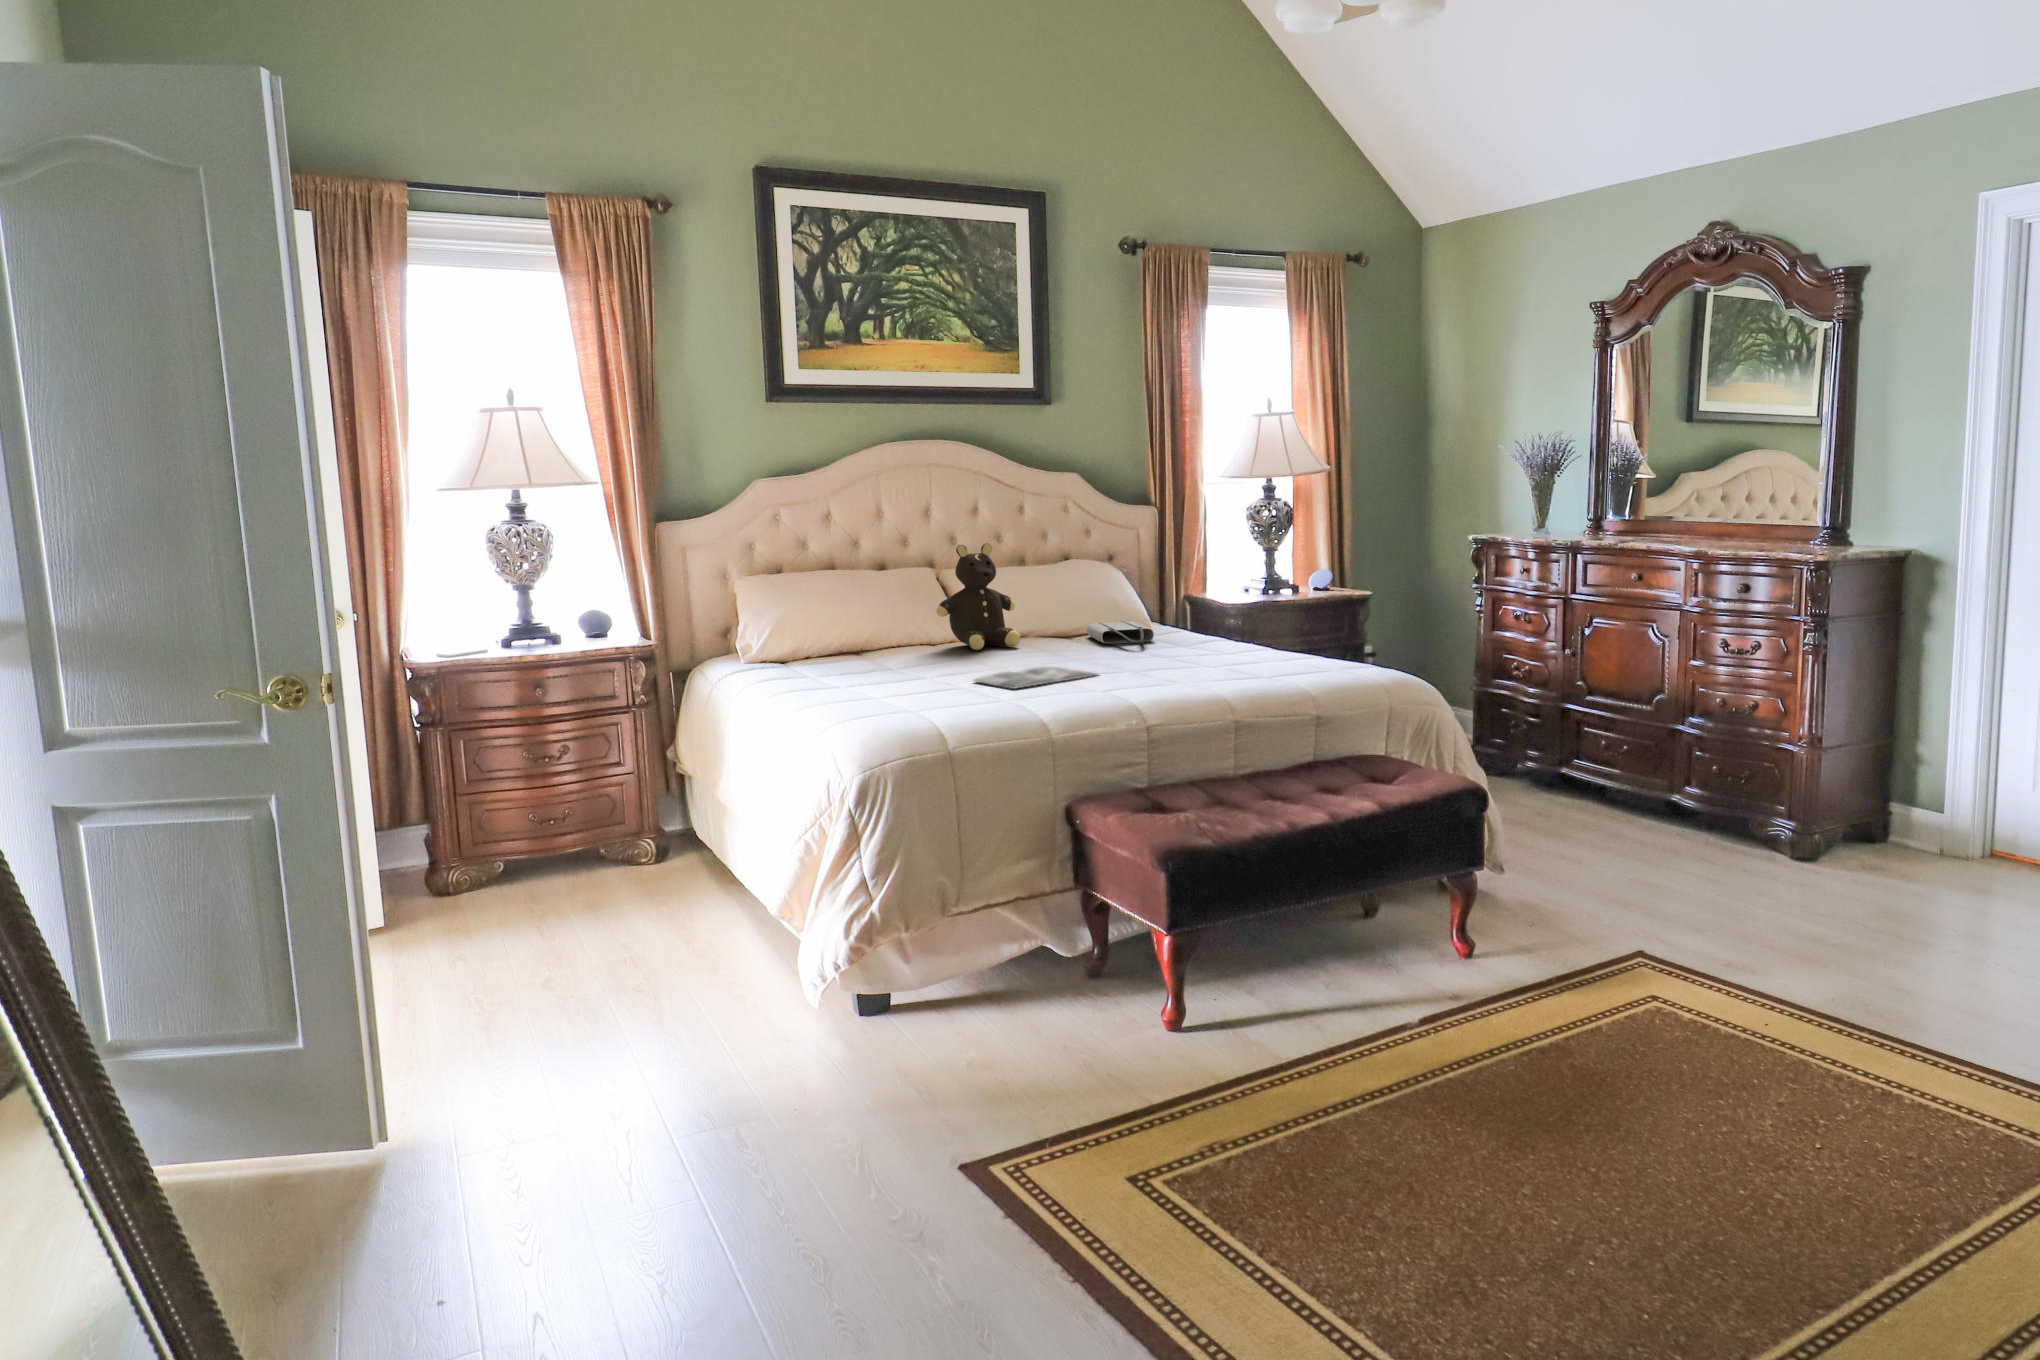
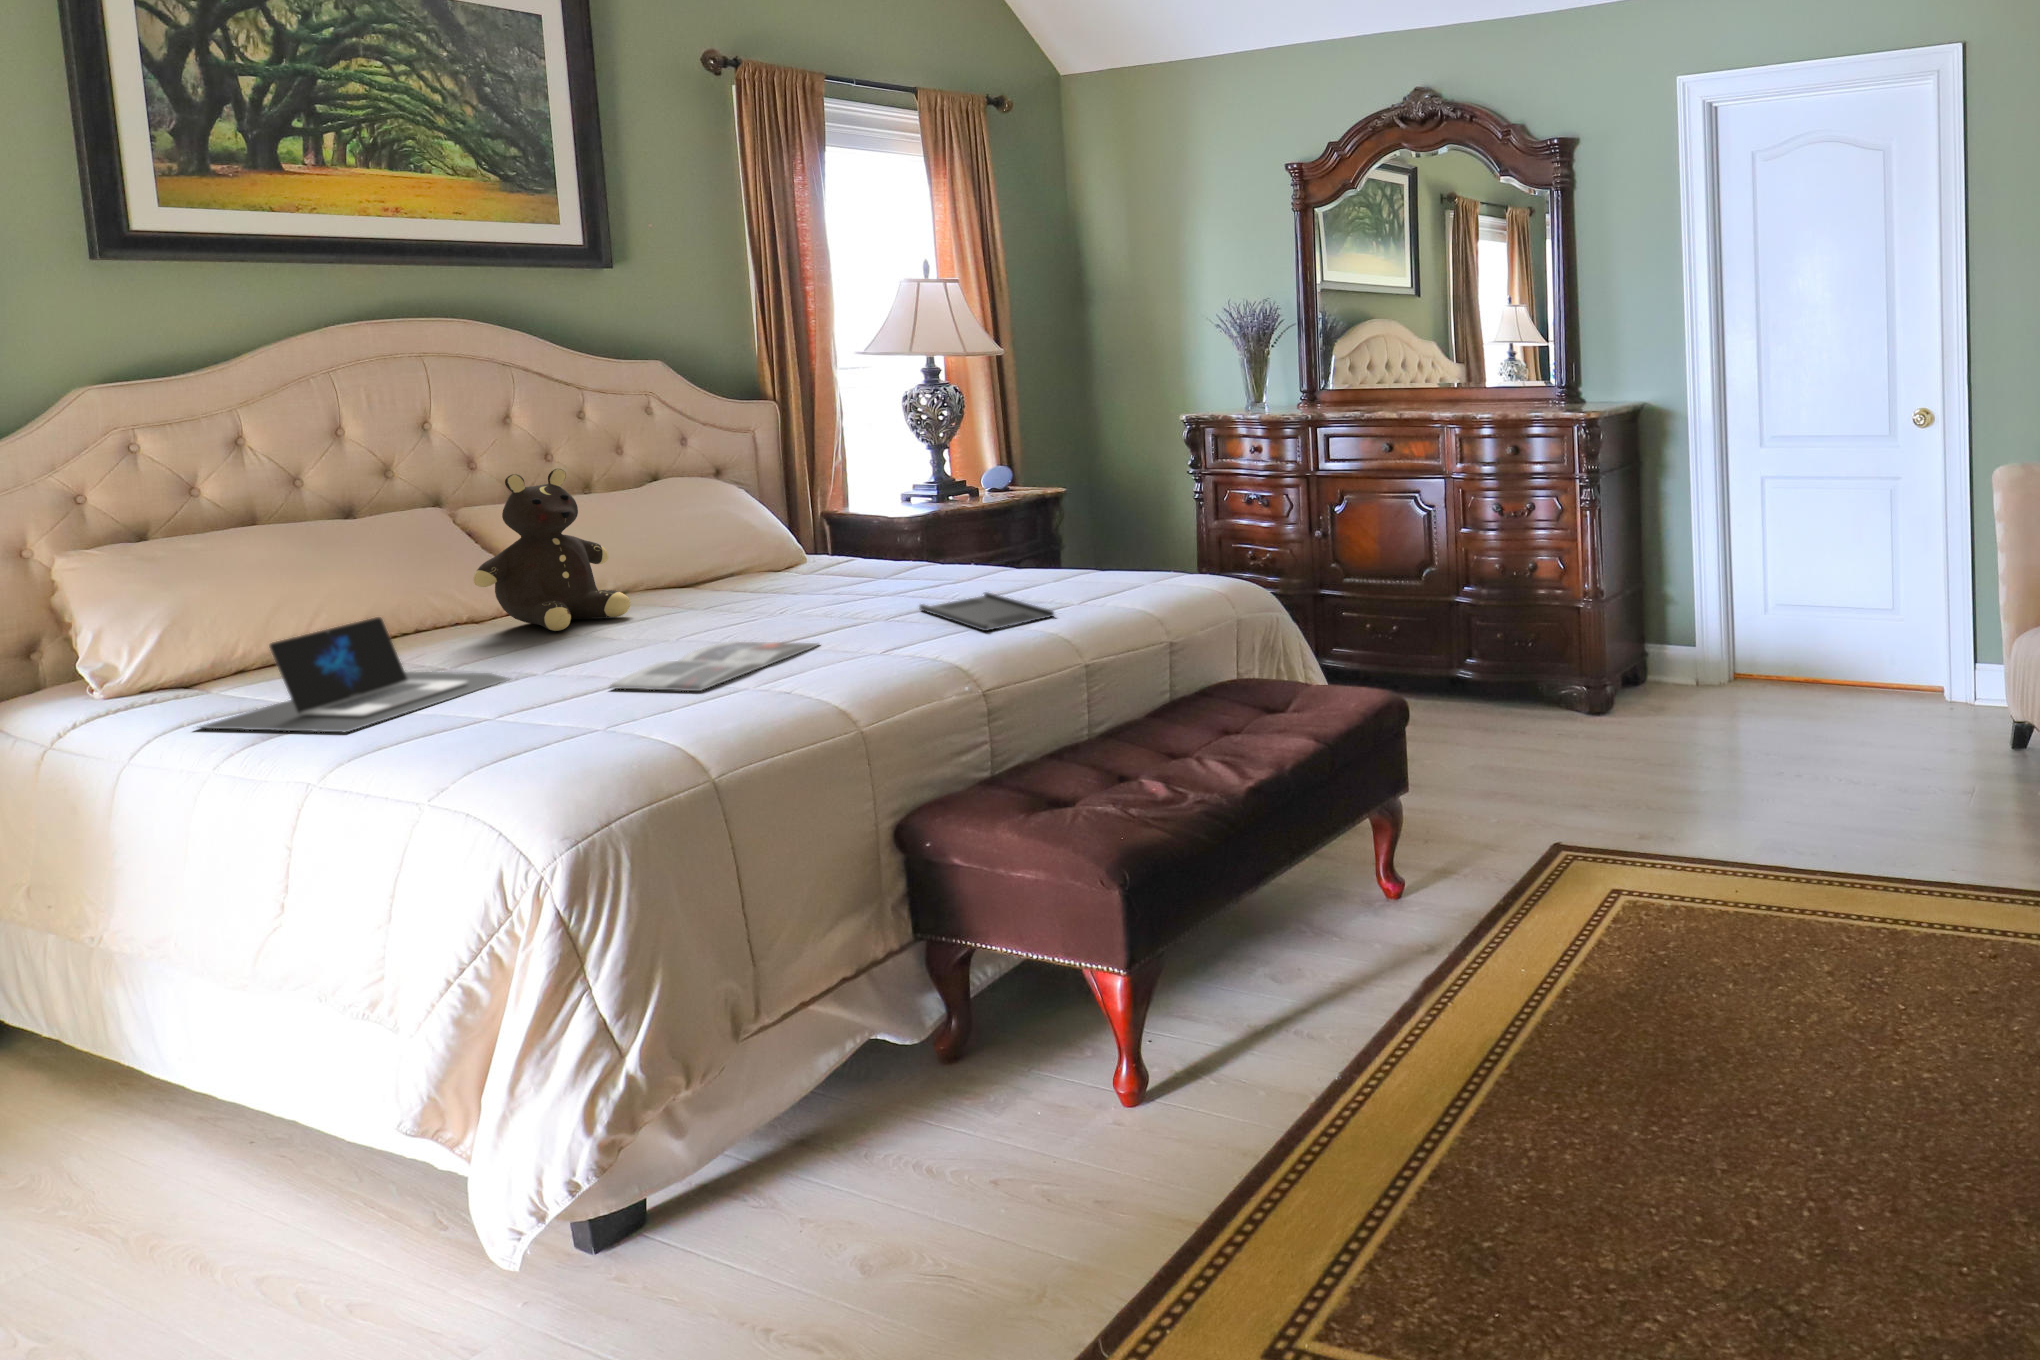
tote bag: present [1087,621,1154,645] -> none [726,557,842,593]
laptop: none [789,624,945,684] -> present [200,617,509,732]
tray: none [1177,657,1251,680] -> present [919,592,1054,631]

